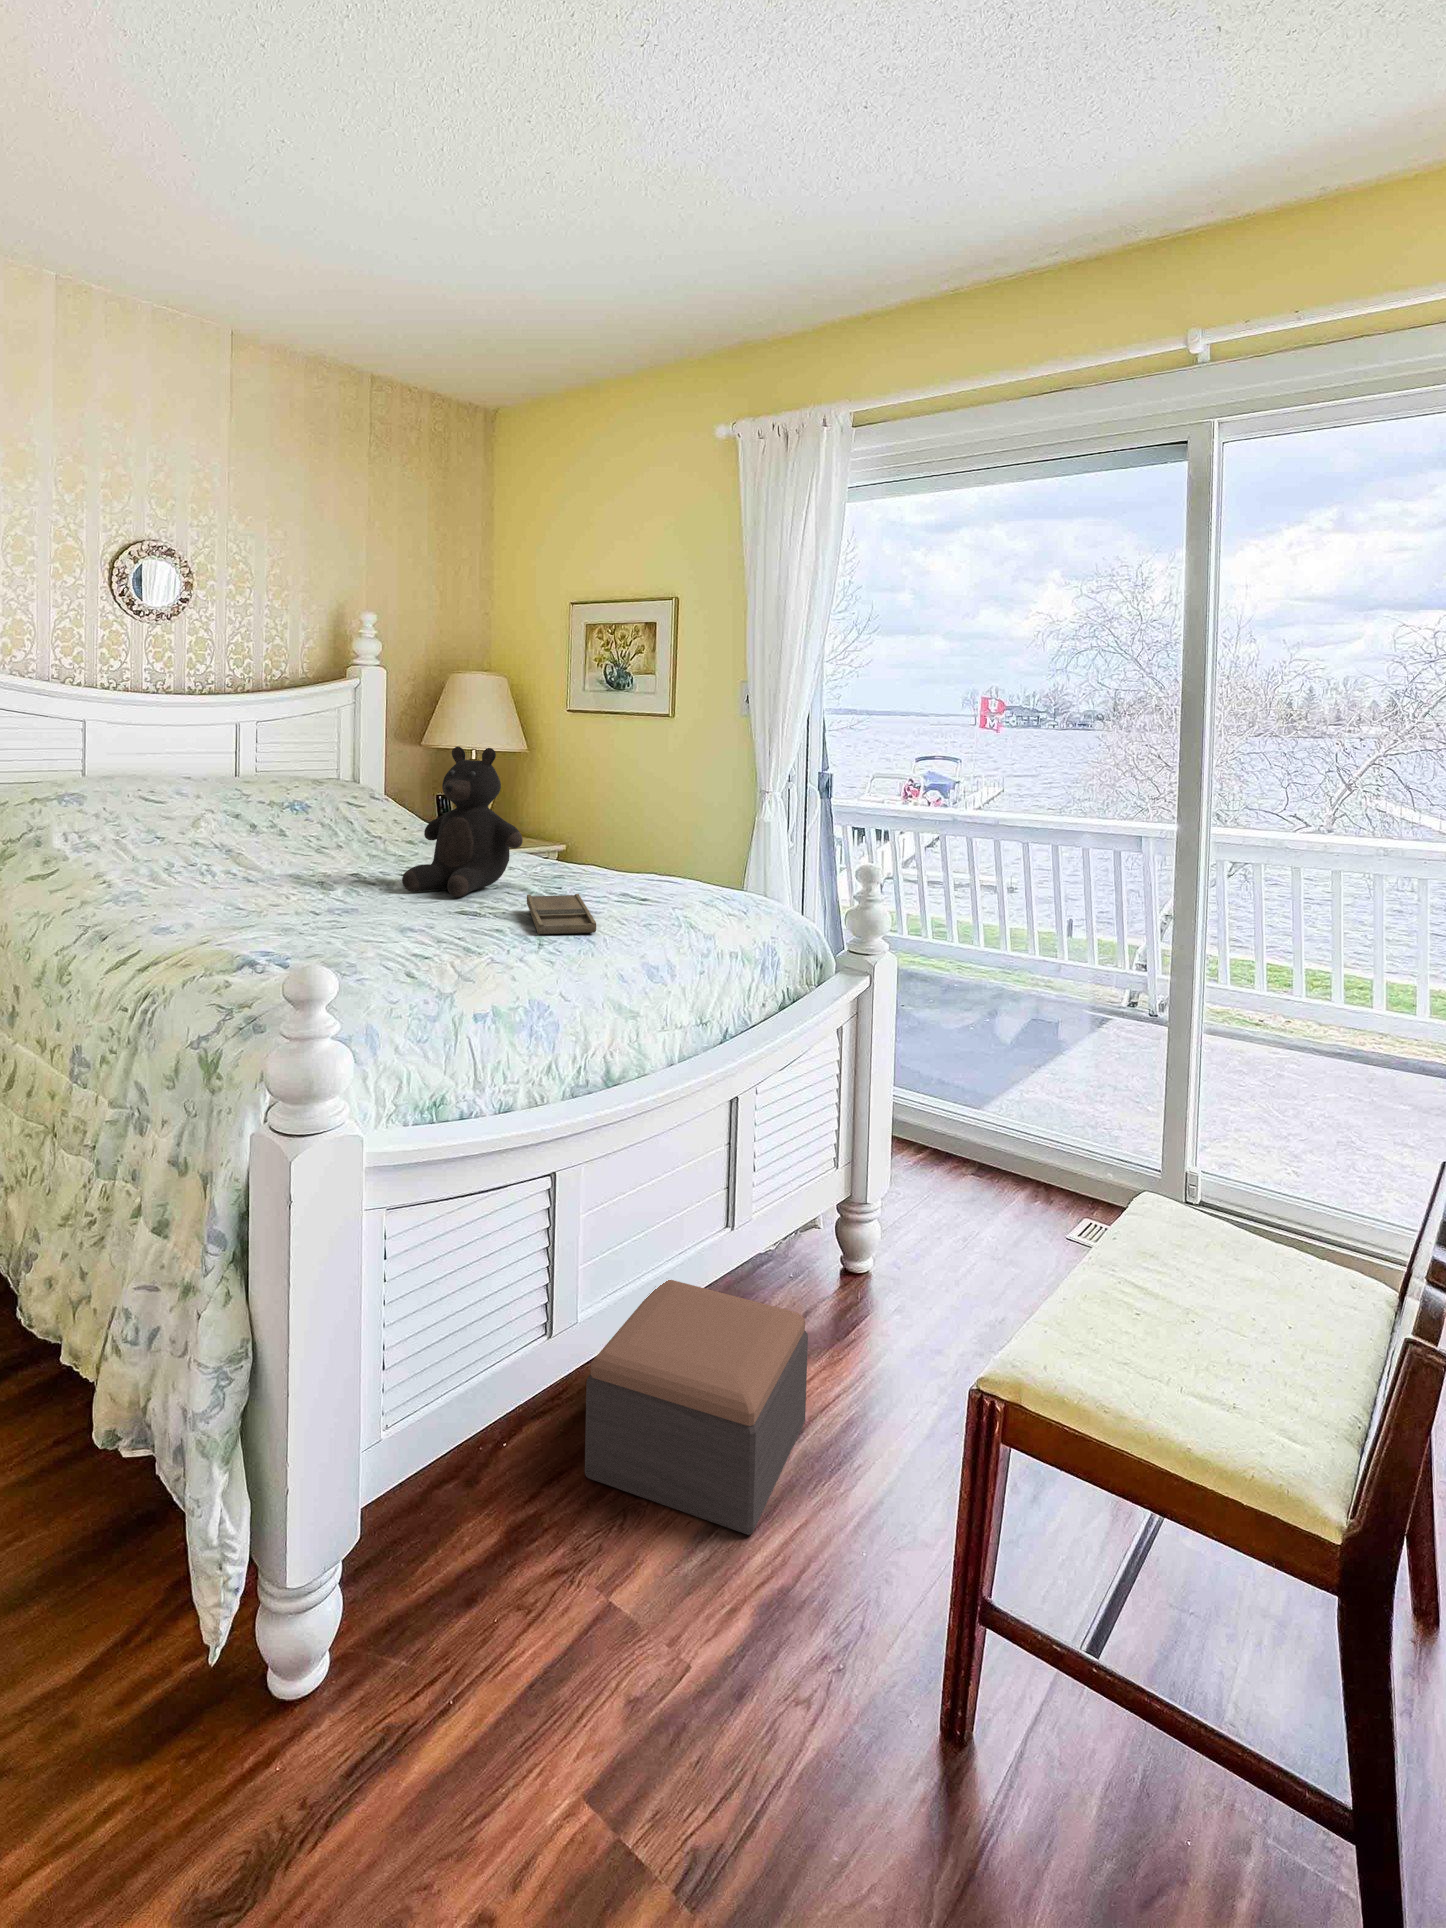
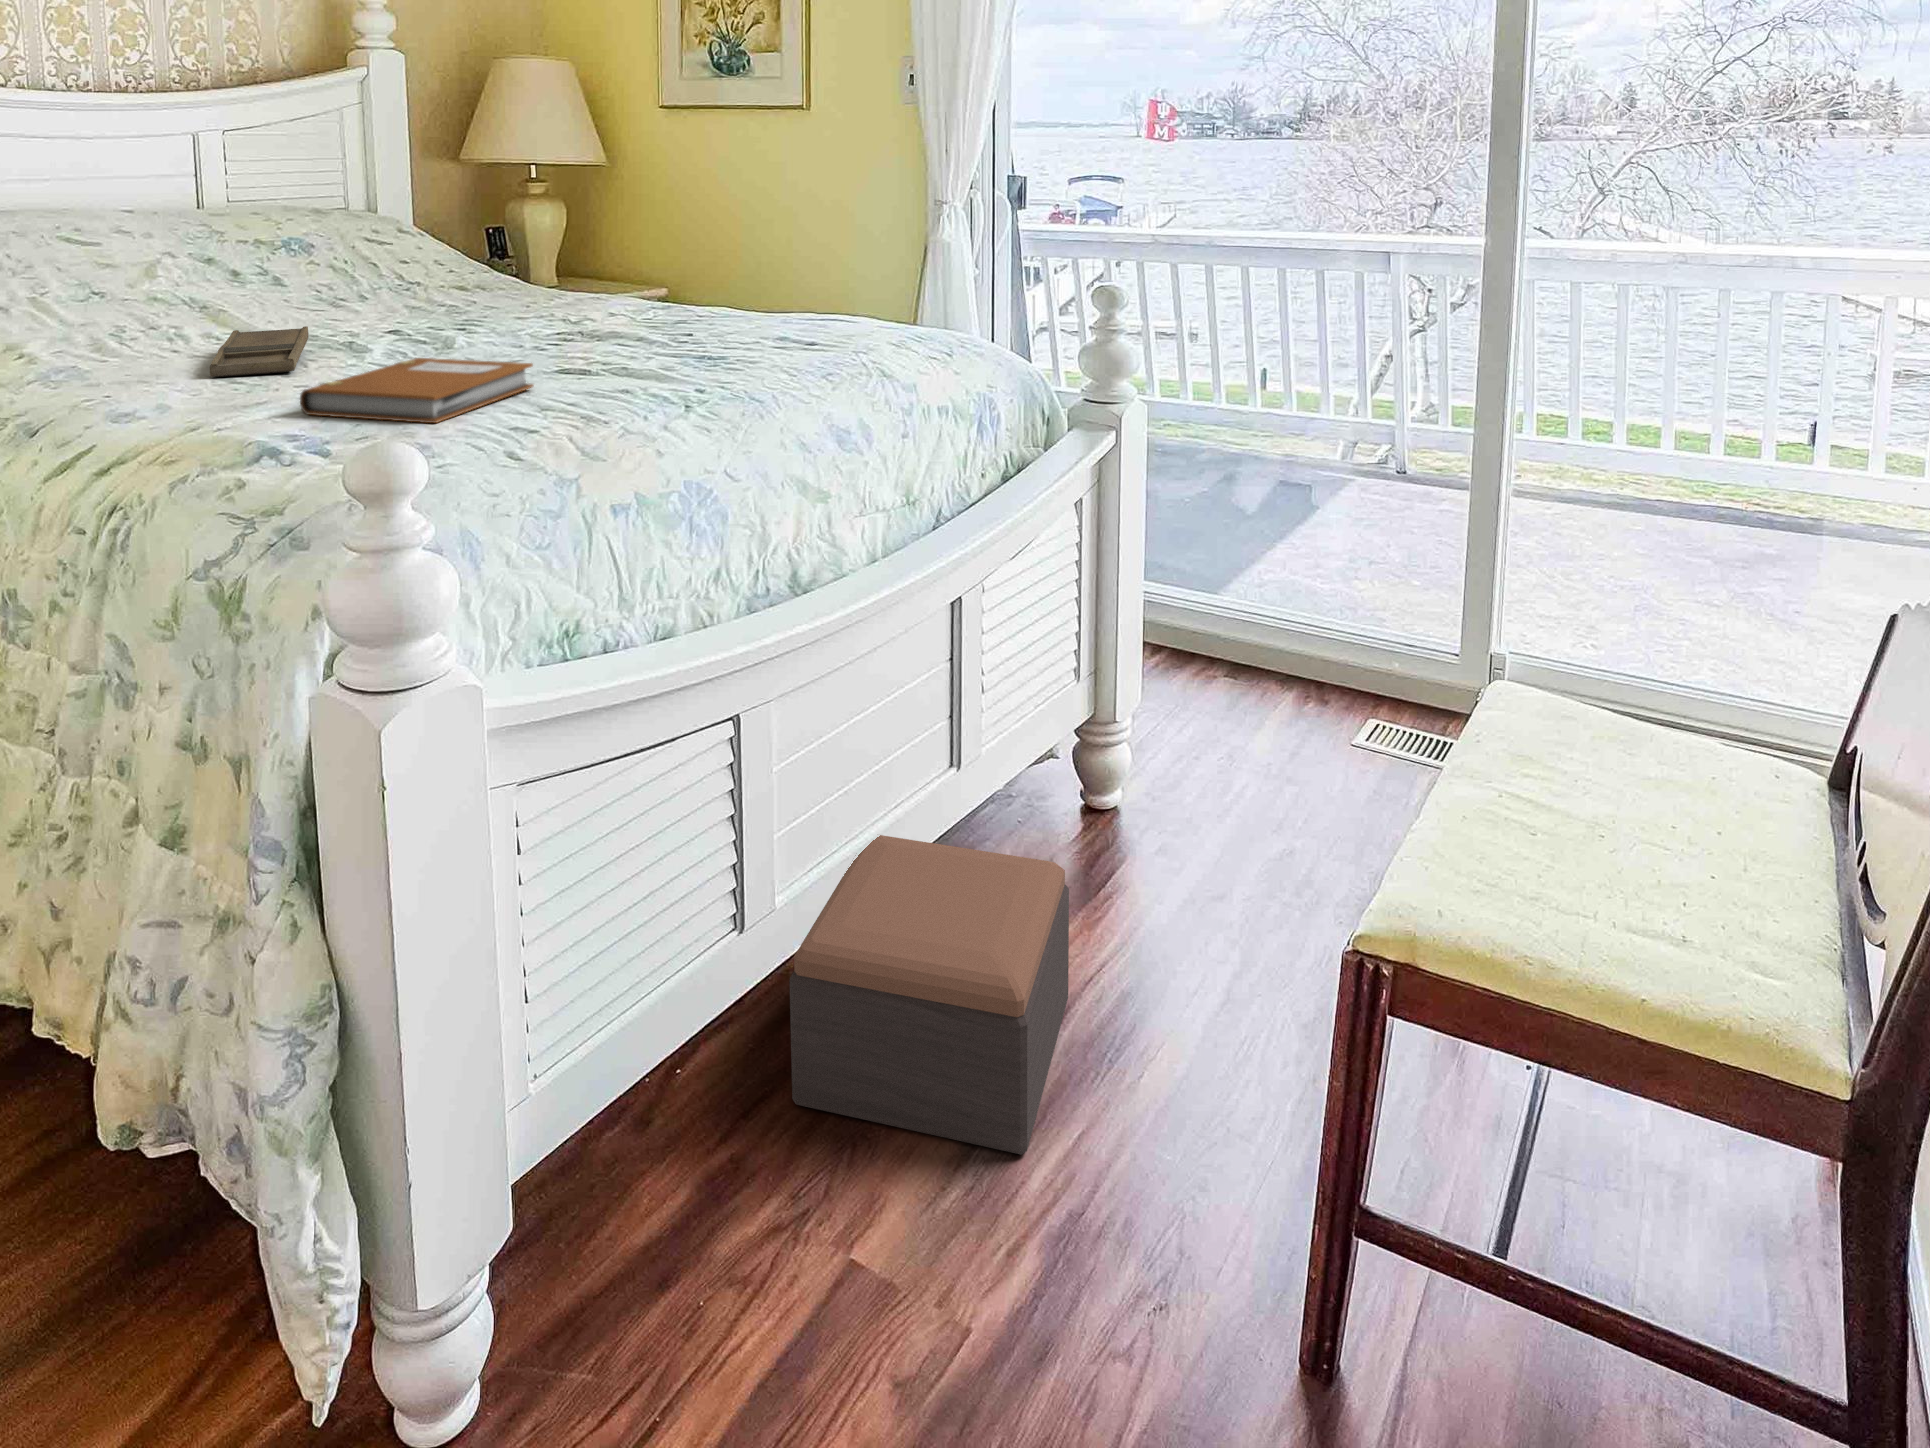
teddy bear: present [402,747,523,897] -> none [462,144,627,350]
tray: present [527,894,596,934] -> present [210,326,308,377]
notebook: none [277,900,441,949] -> present [300,358,533,423]

